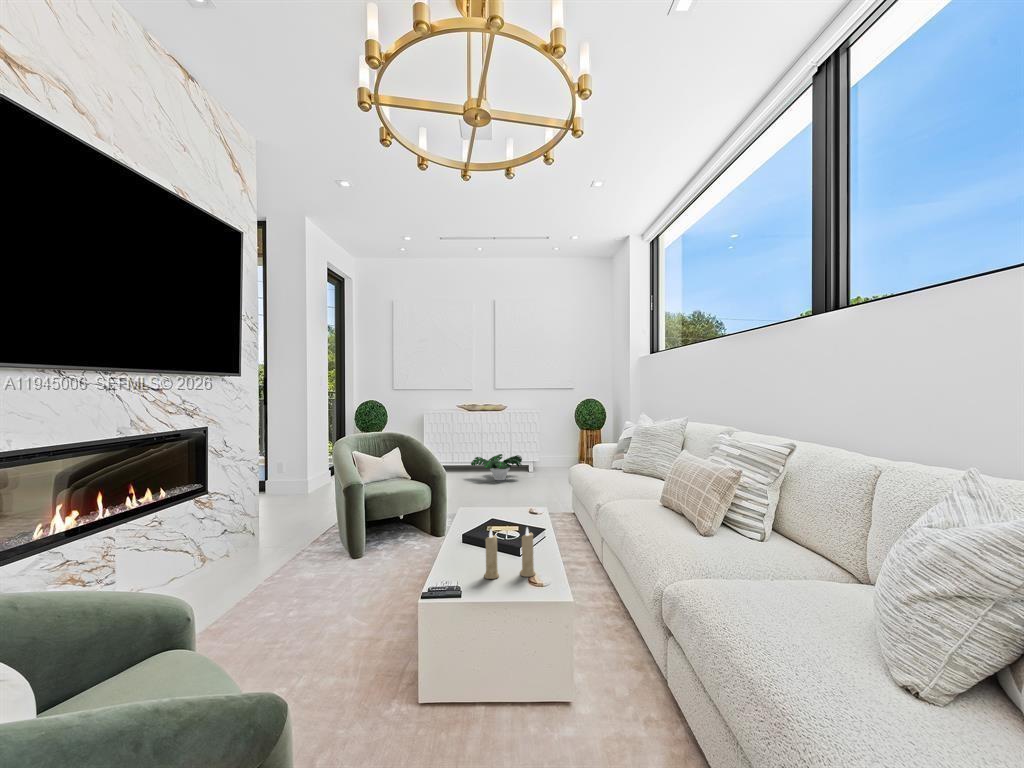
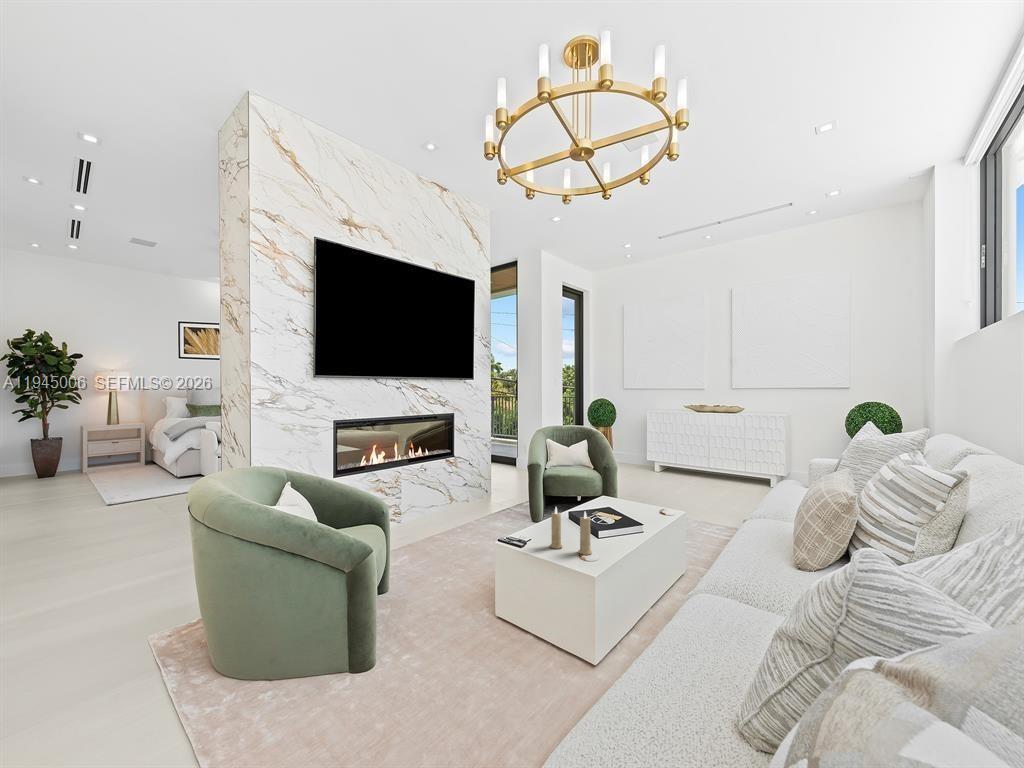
potted plant: present [471,454,522,480] -> none [693,459,754,486]

